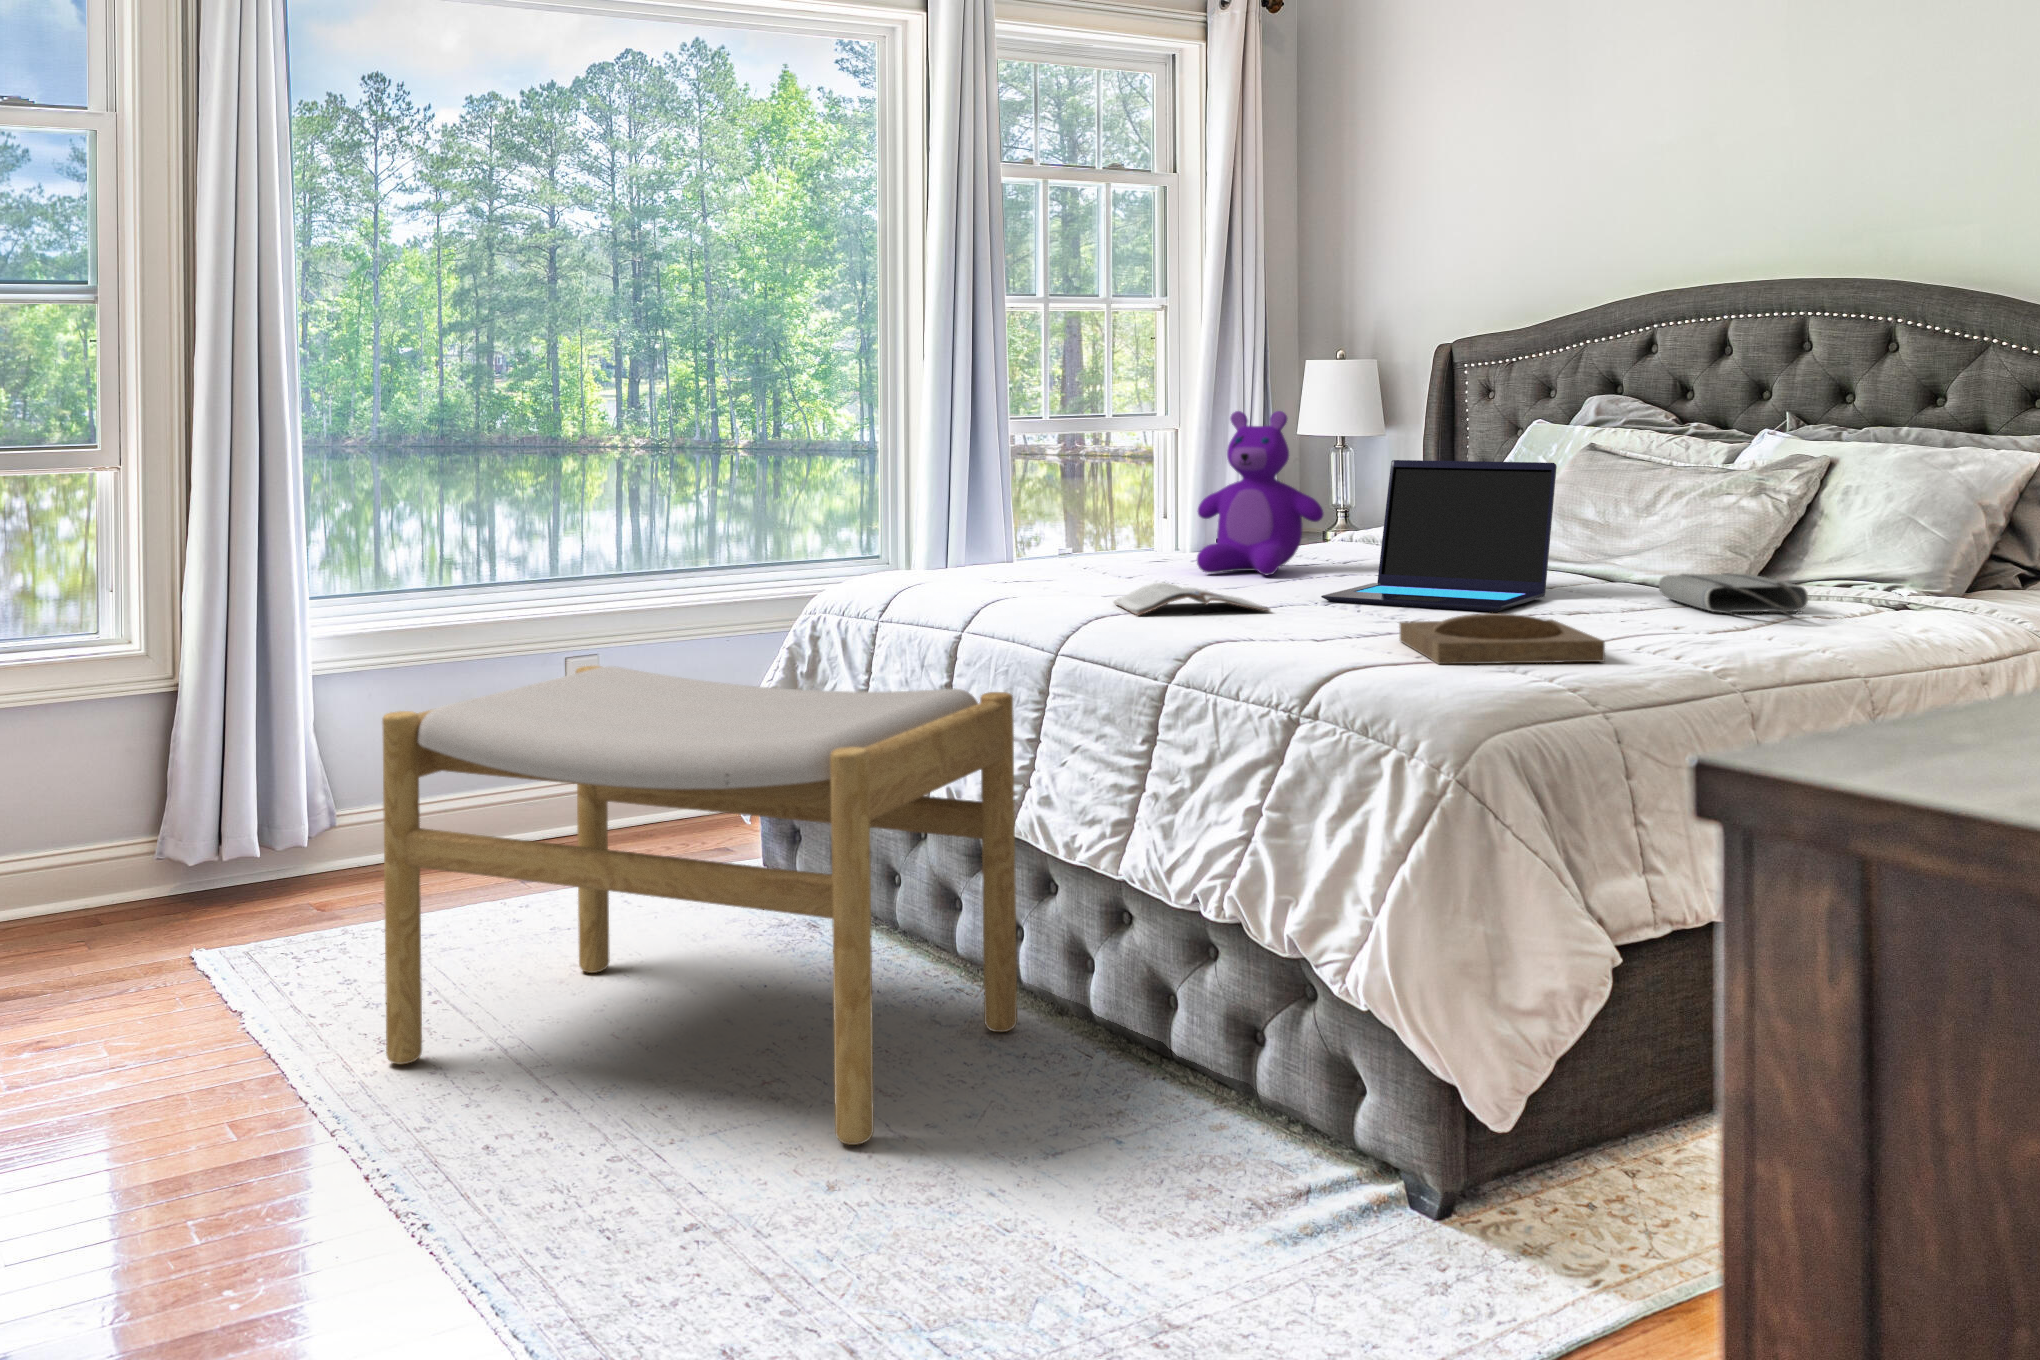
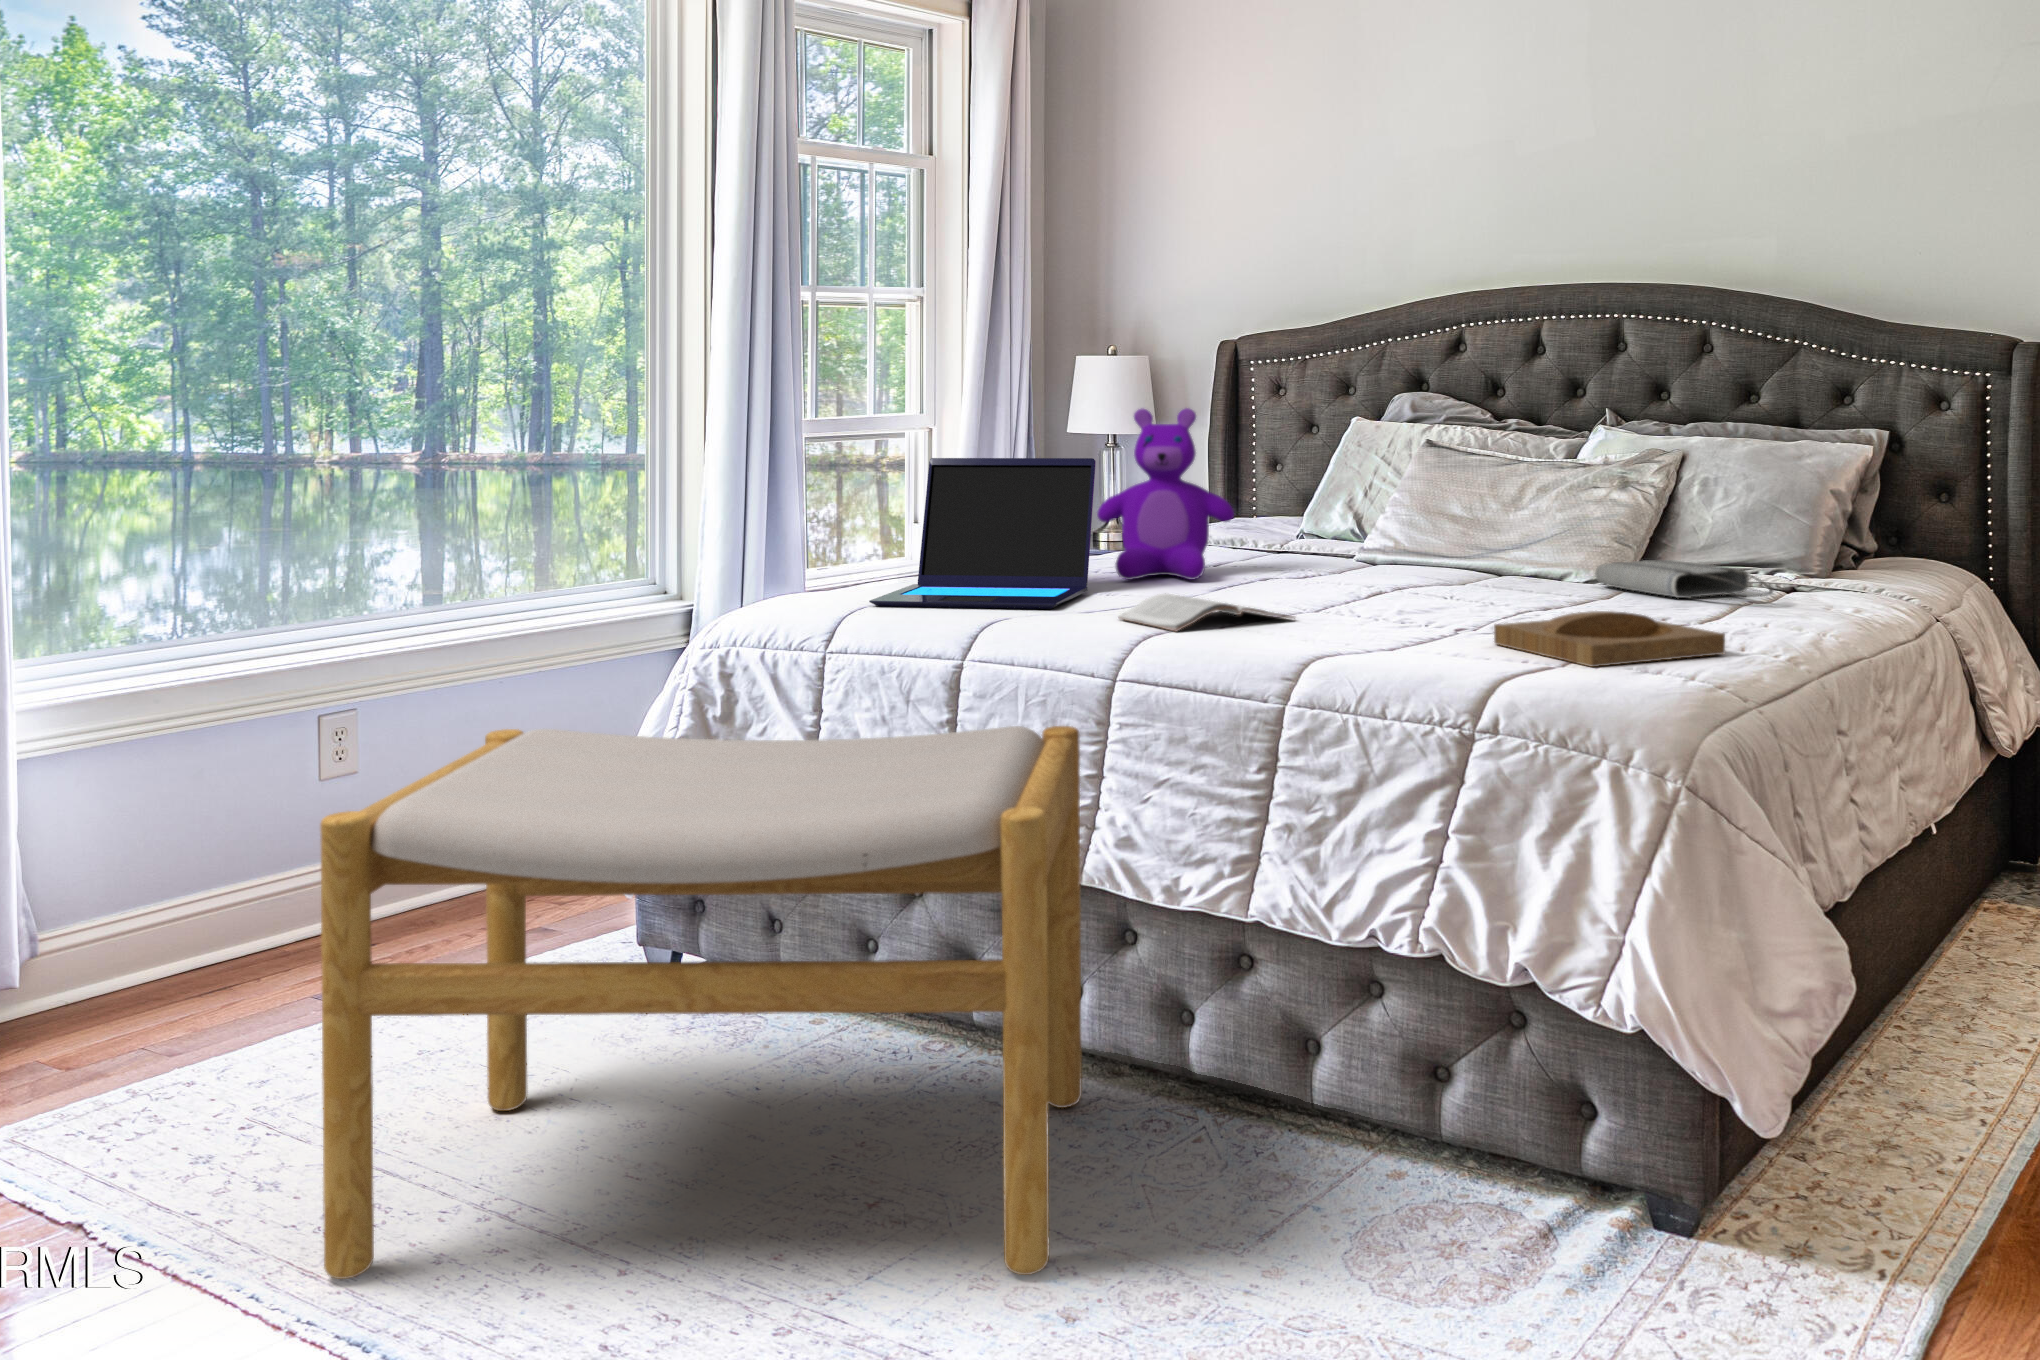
laptop: present [1321,460,1557,612] -> present [869,458,1096,609]

